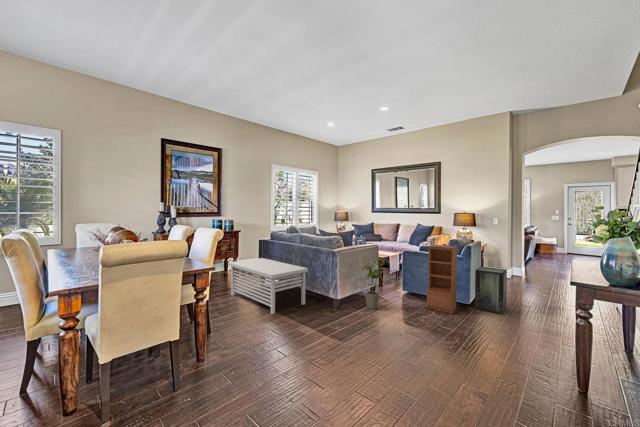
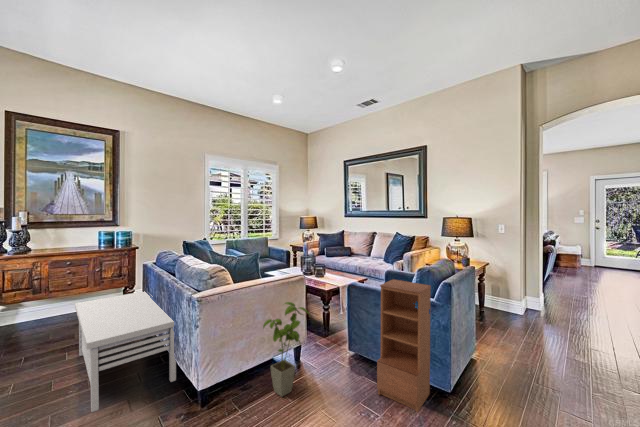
storage box: present [475,266,507,314] -> none [463,315,519,414]

